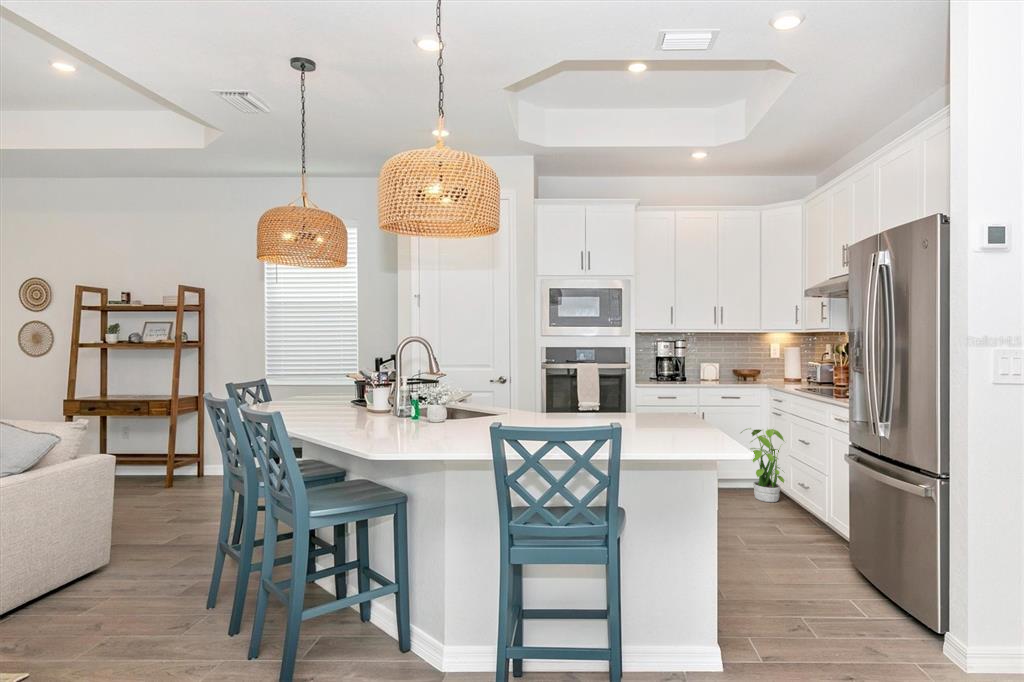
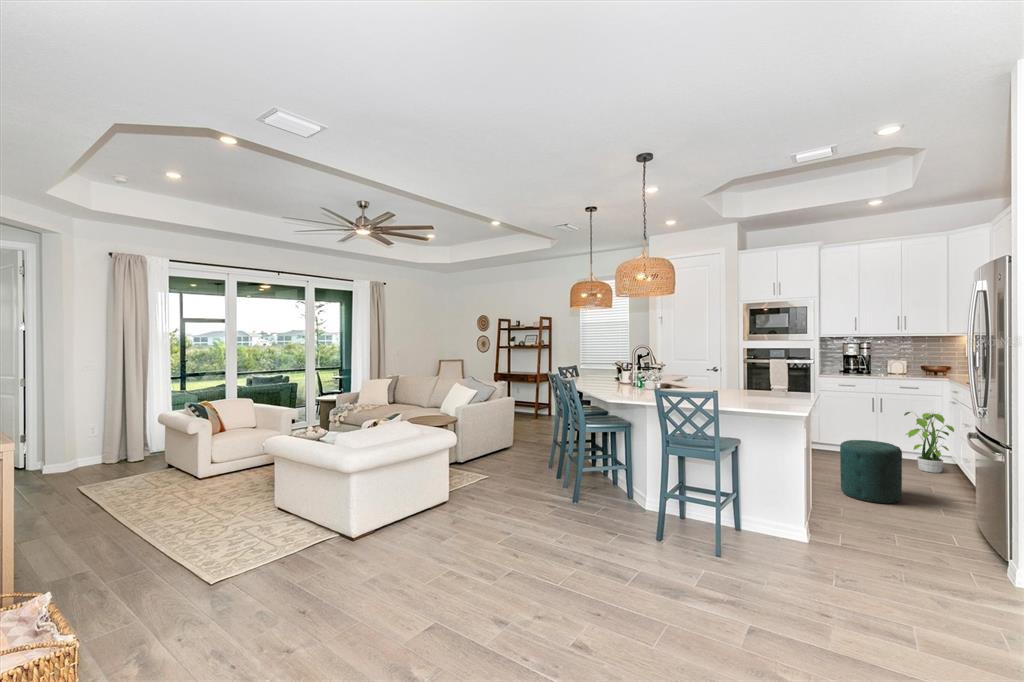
ottoman: none [765,486,851,589] -> present [840,440,902,503]

